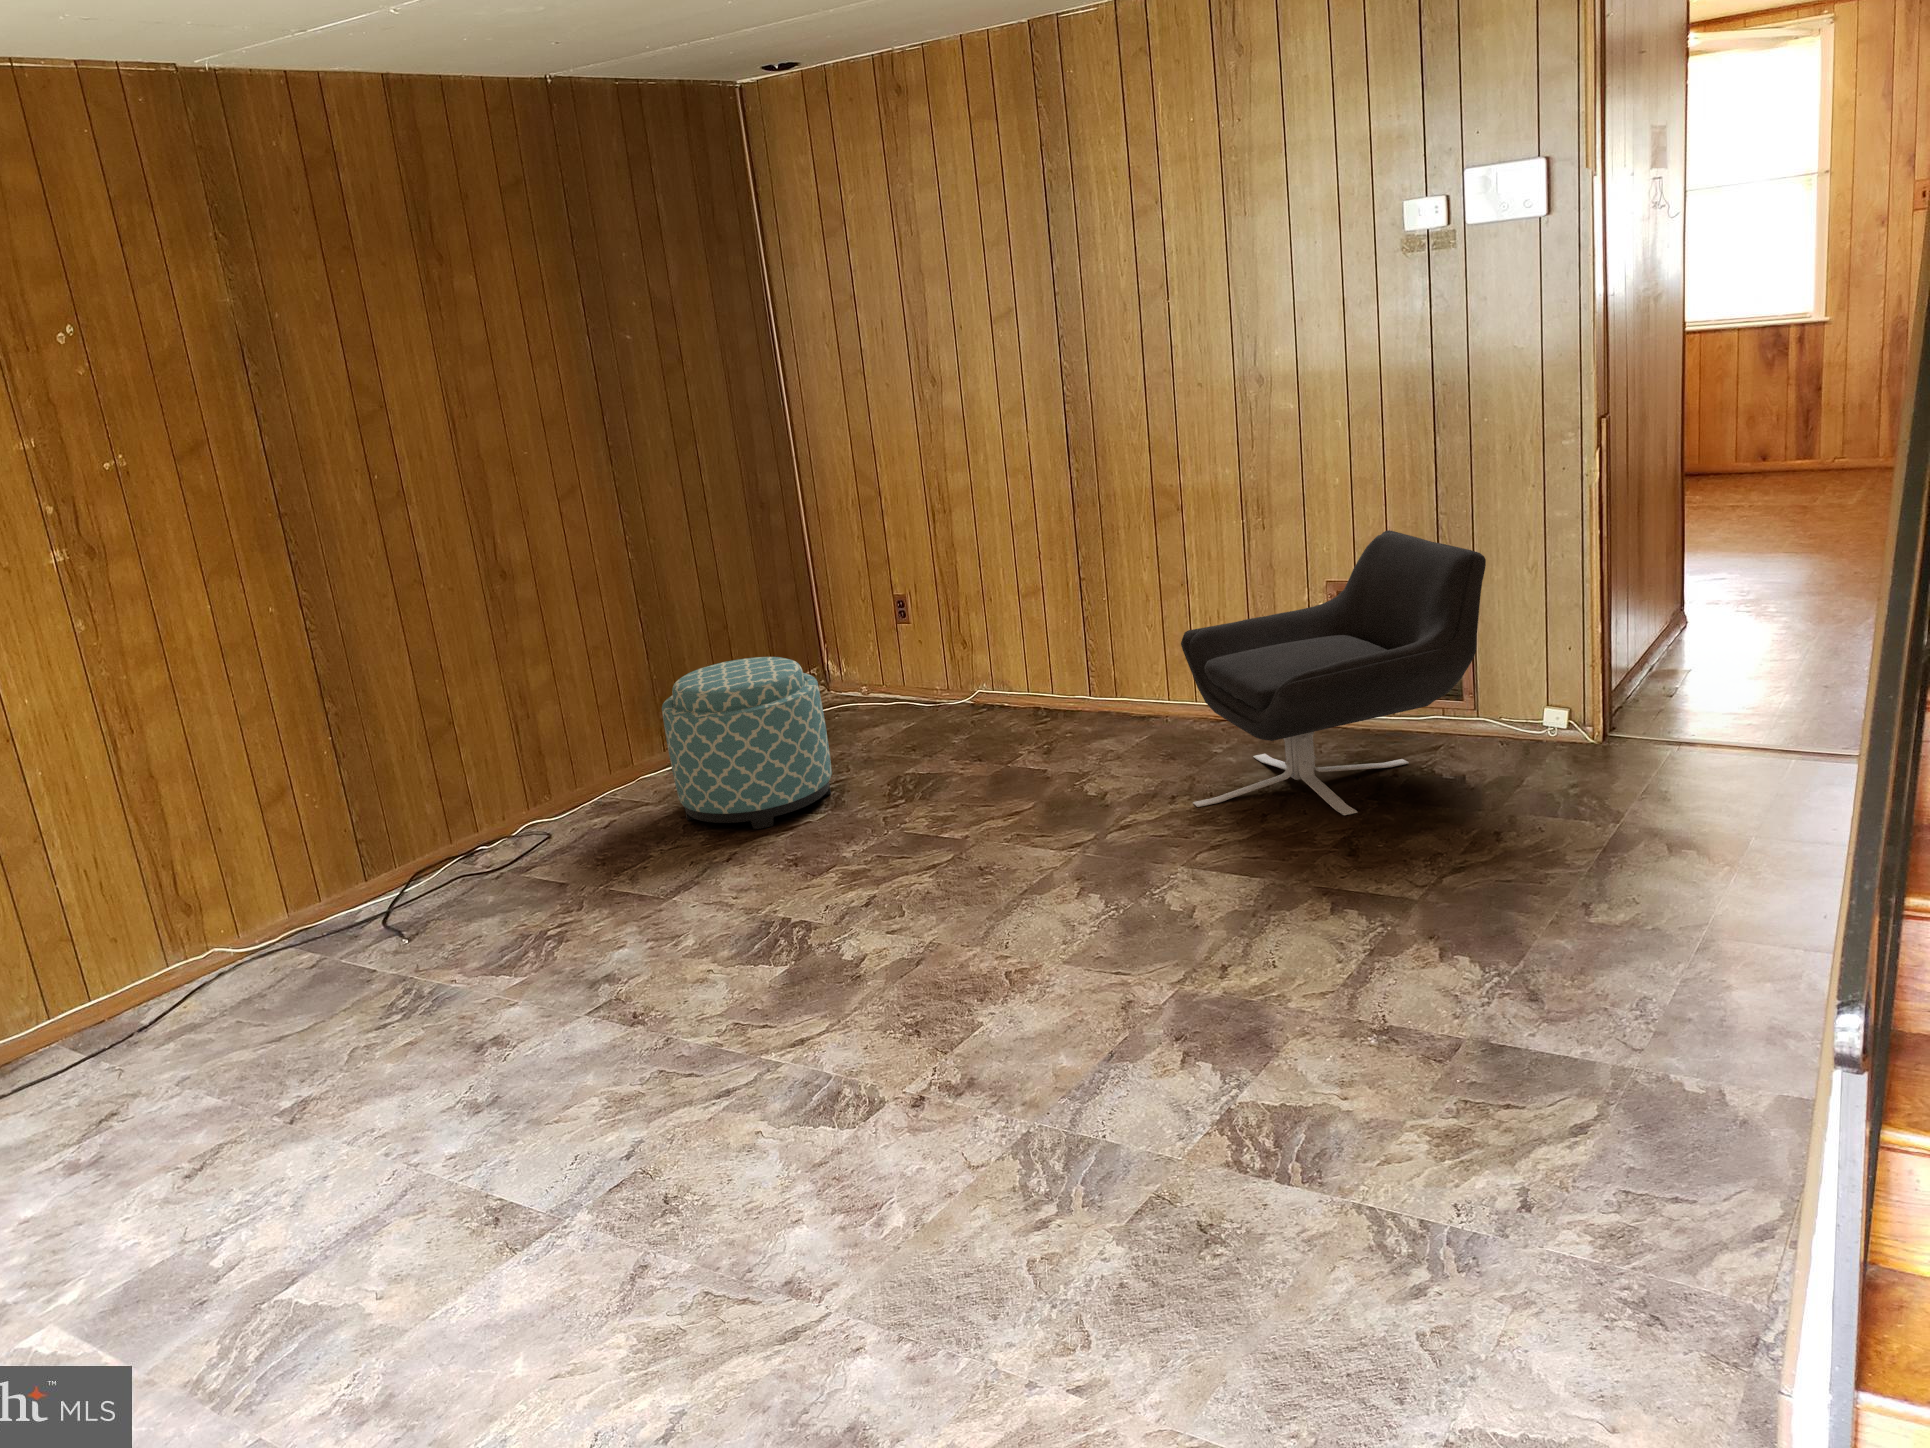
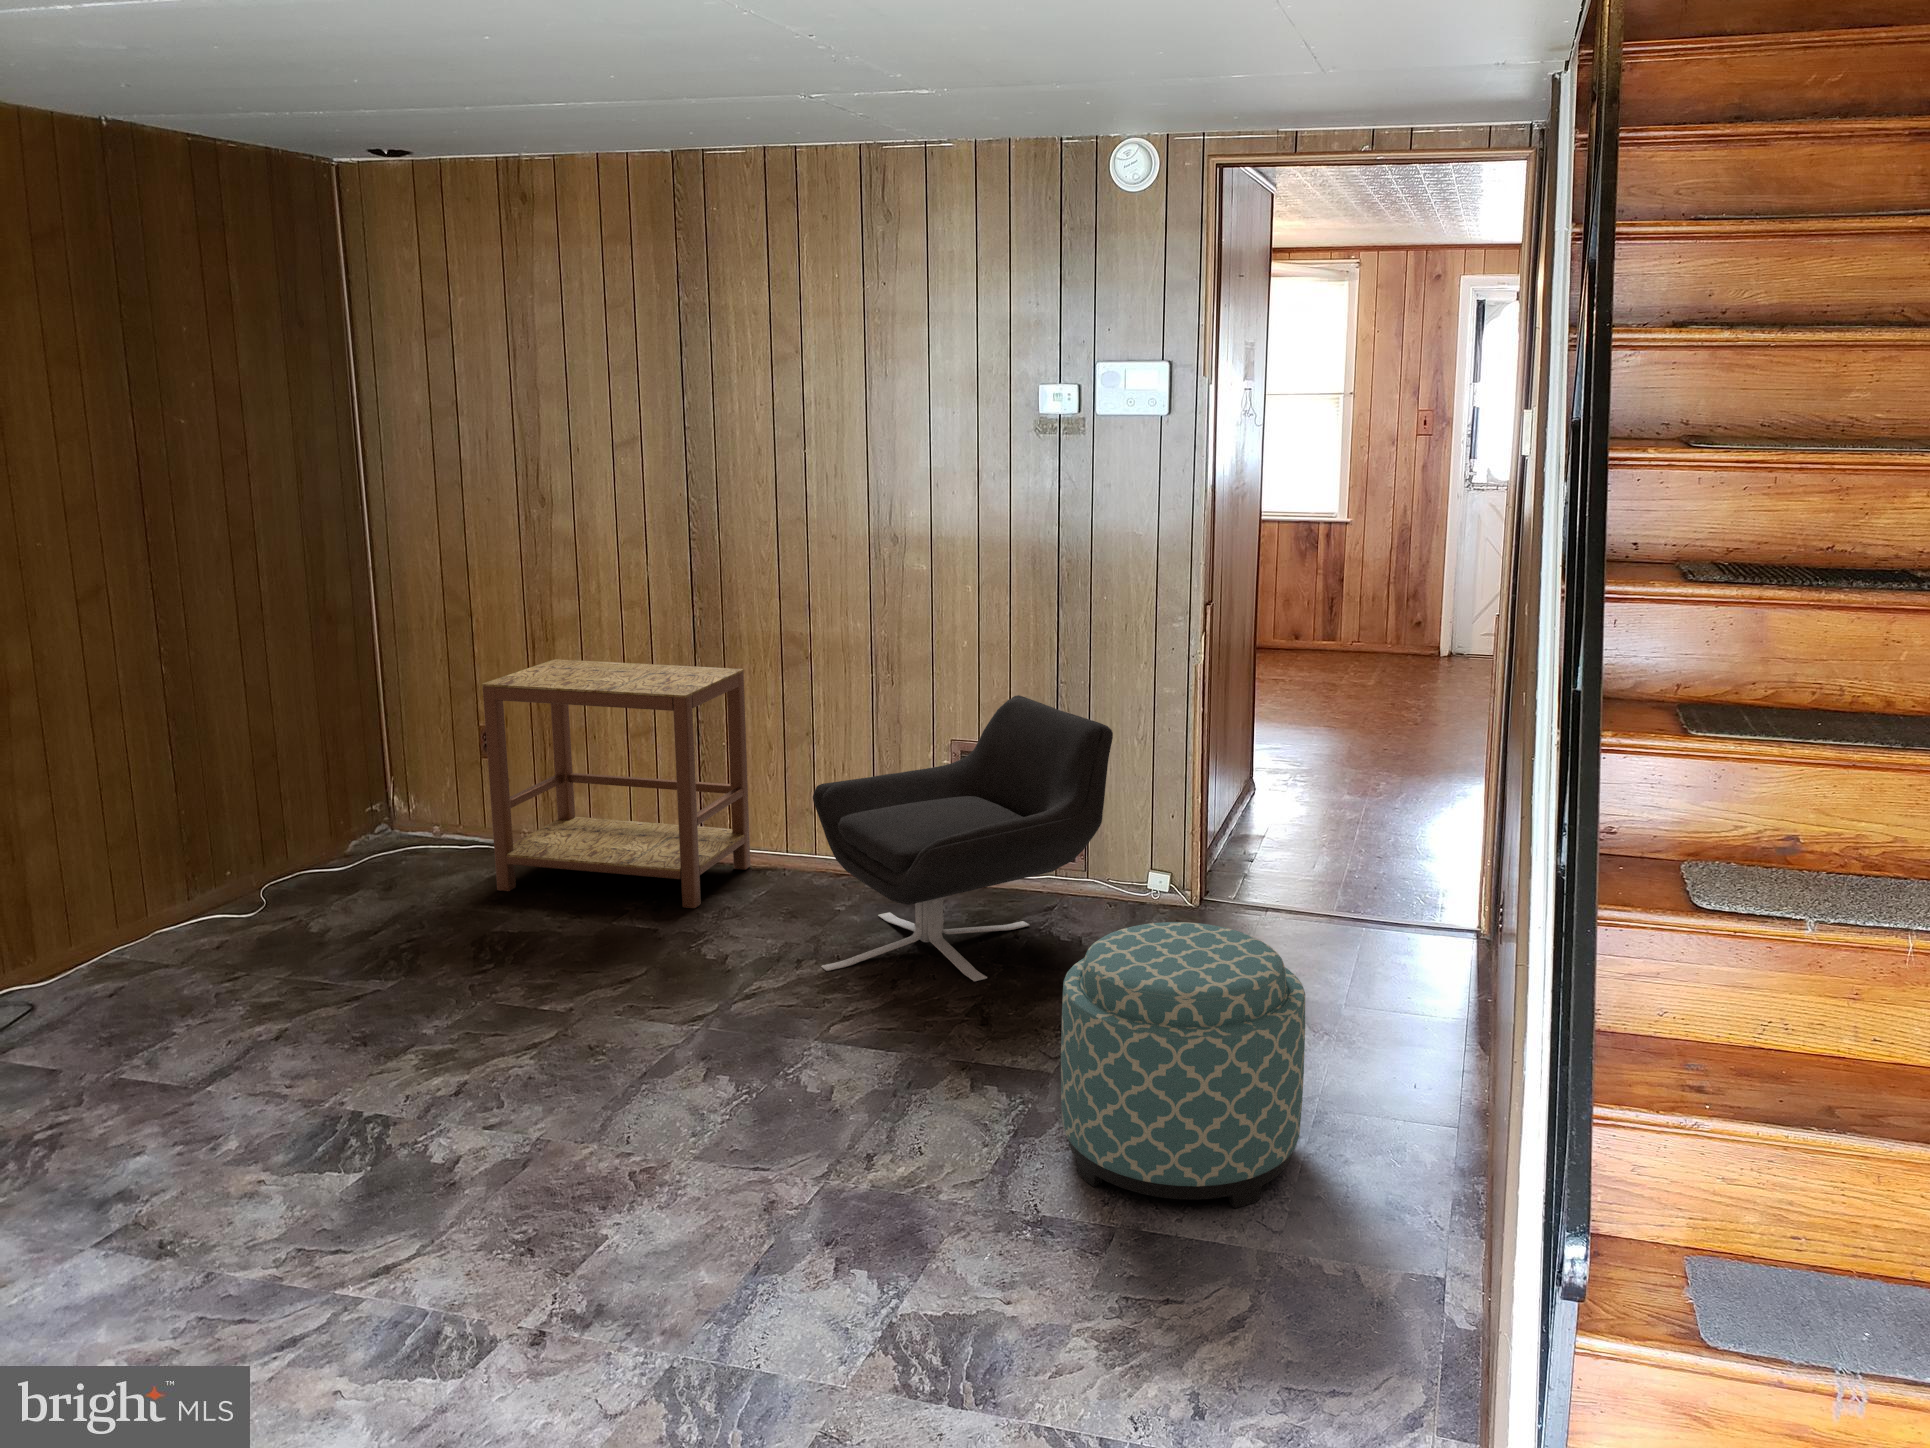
side table: none [880,527,1134,754] -> present [482,659,750,908]
ottoman: present [662,657,832,829] -> present [1061,922,1305,1208]

